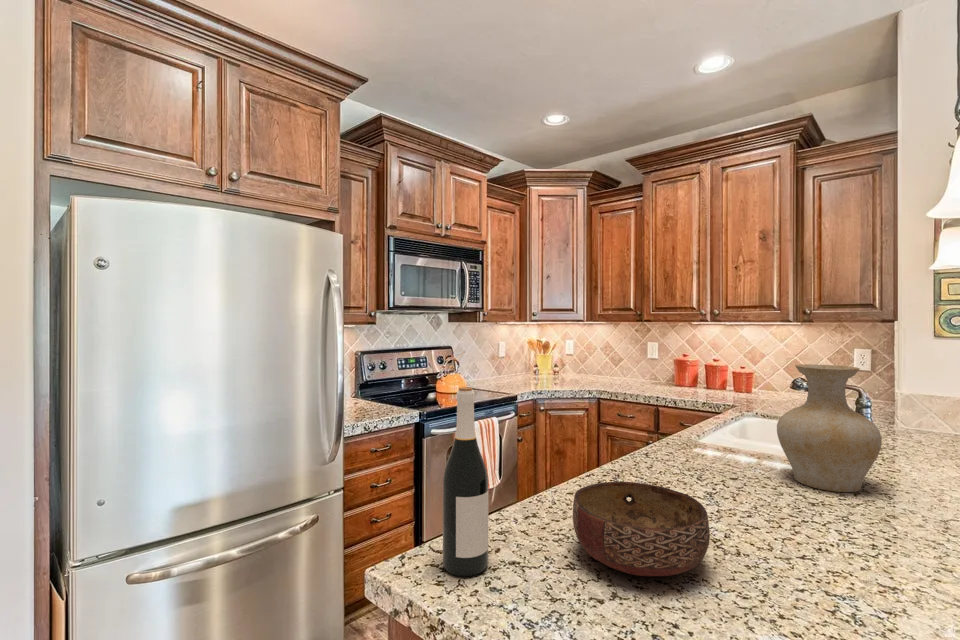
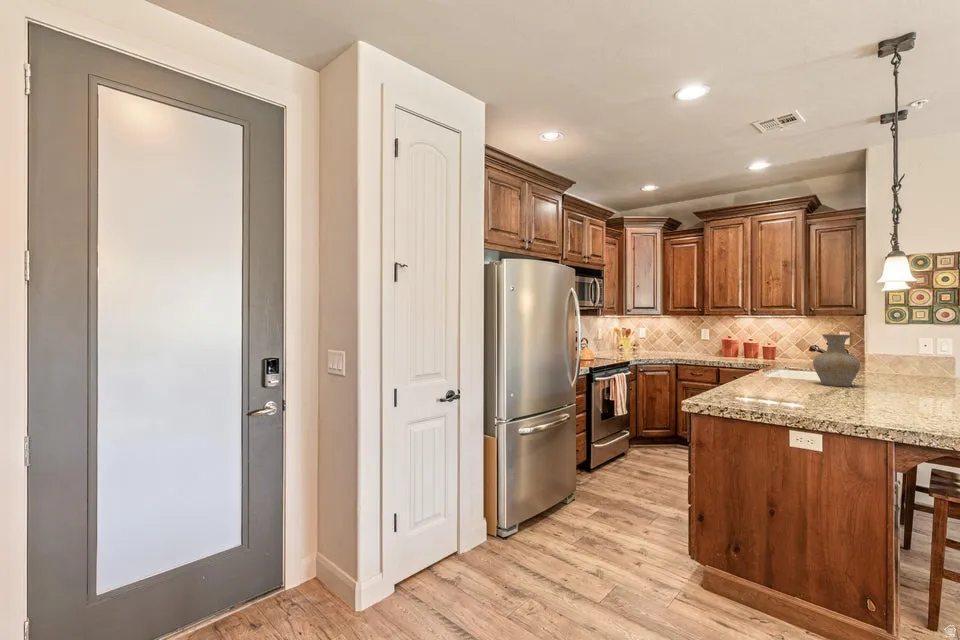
wine bottle: present [443,387,488,576] -> none [713,337,730,398]
bowl: present [573,482,710,576] -> none [752,374,806,398]

